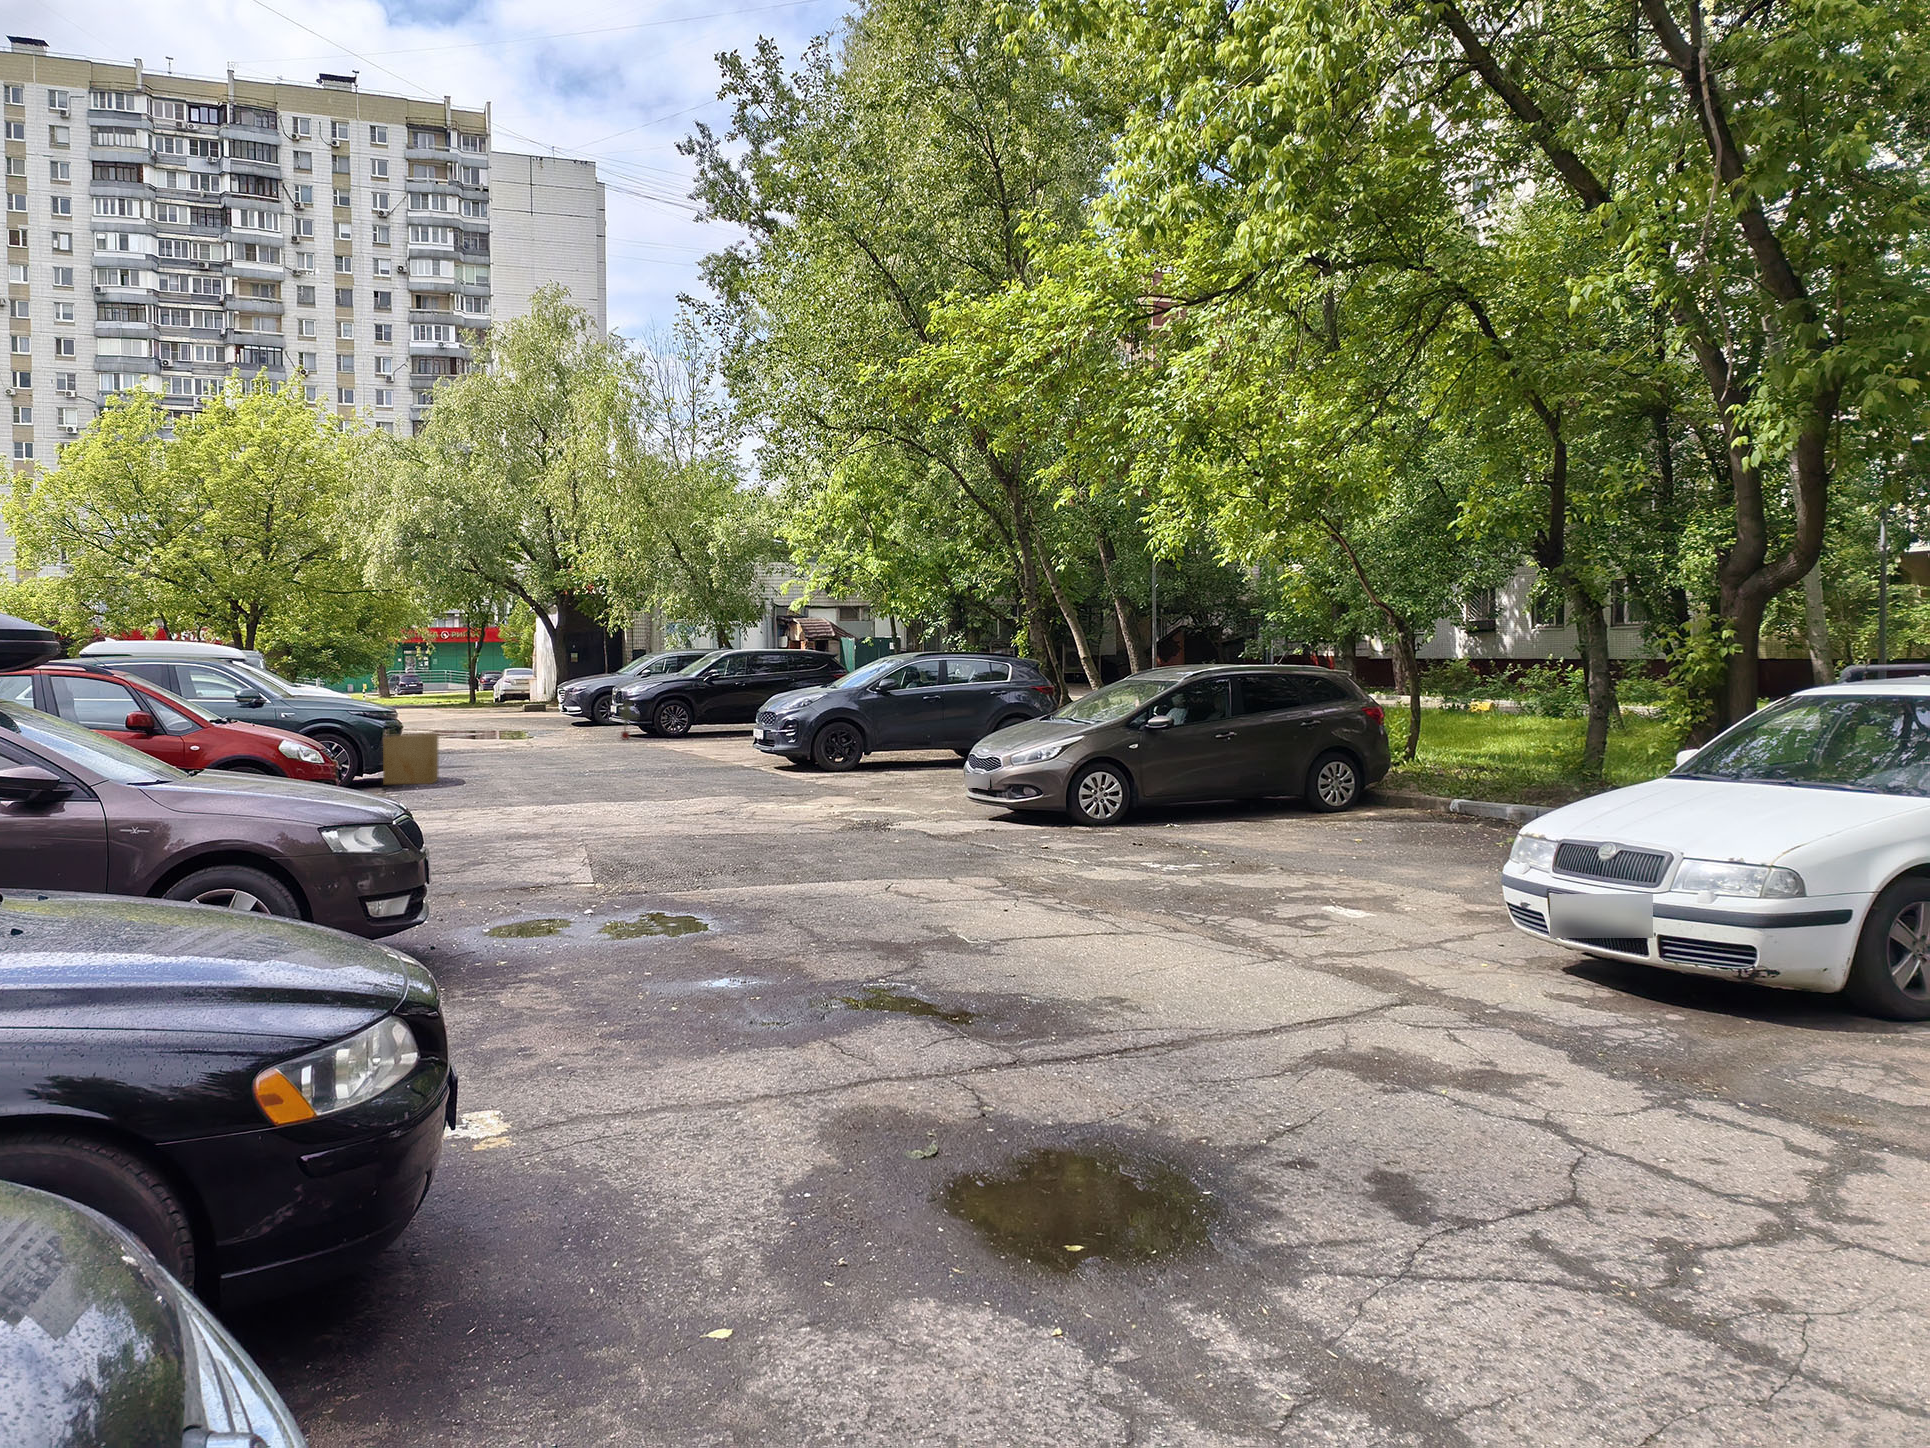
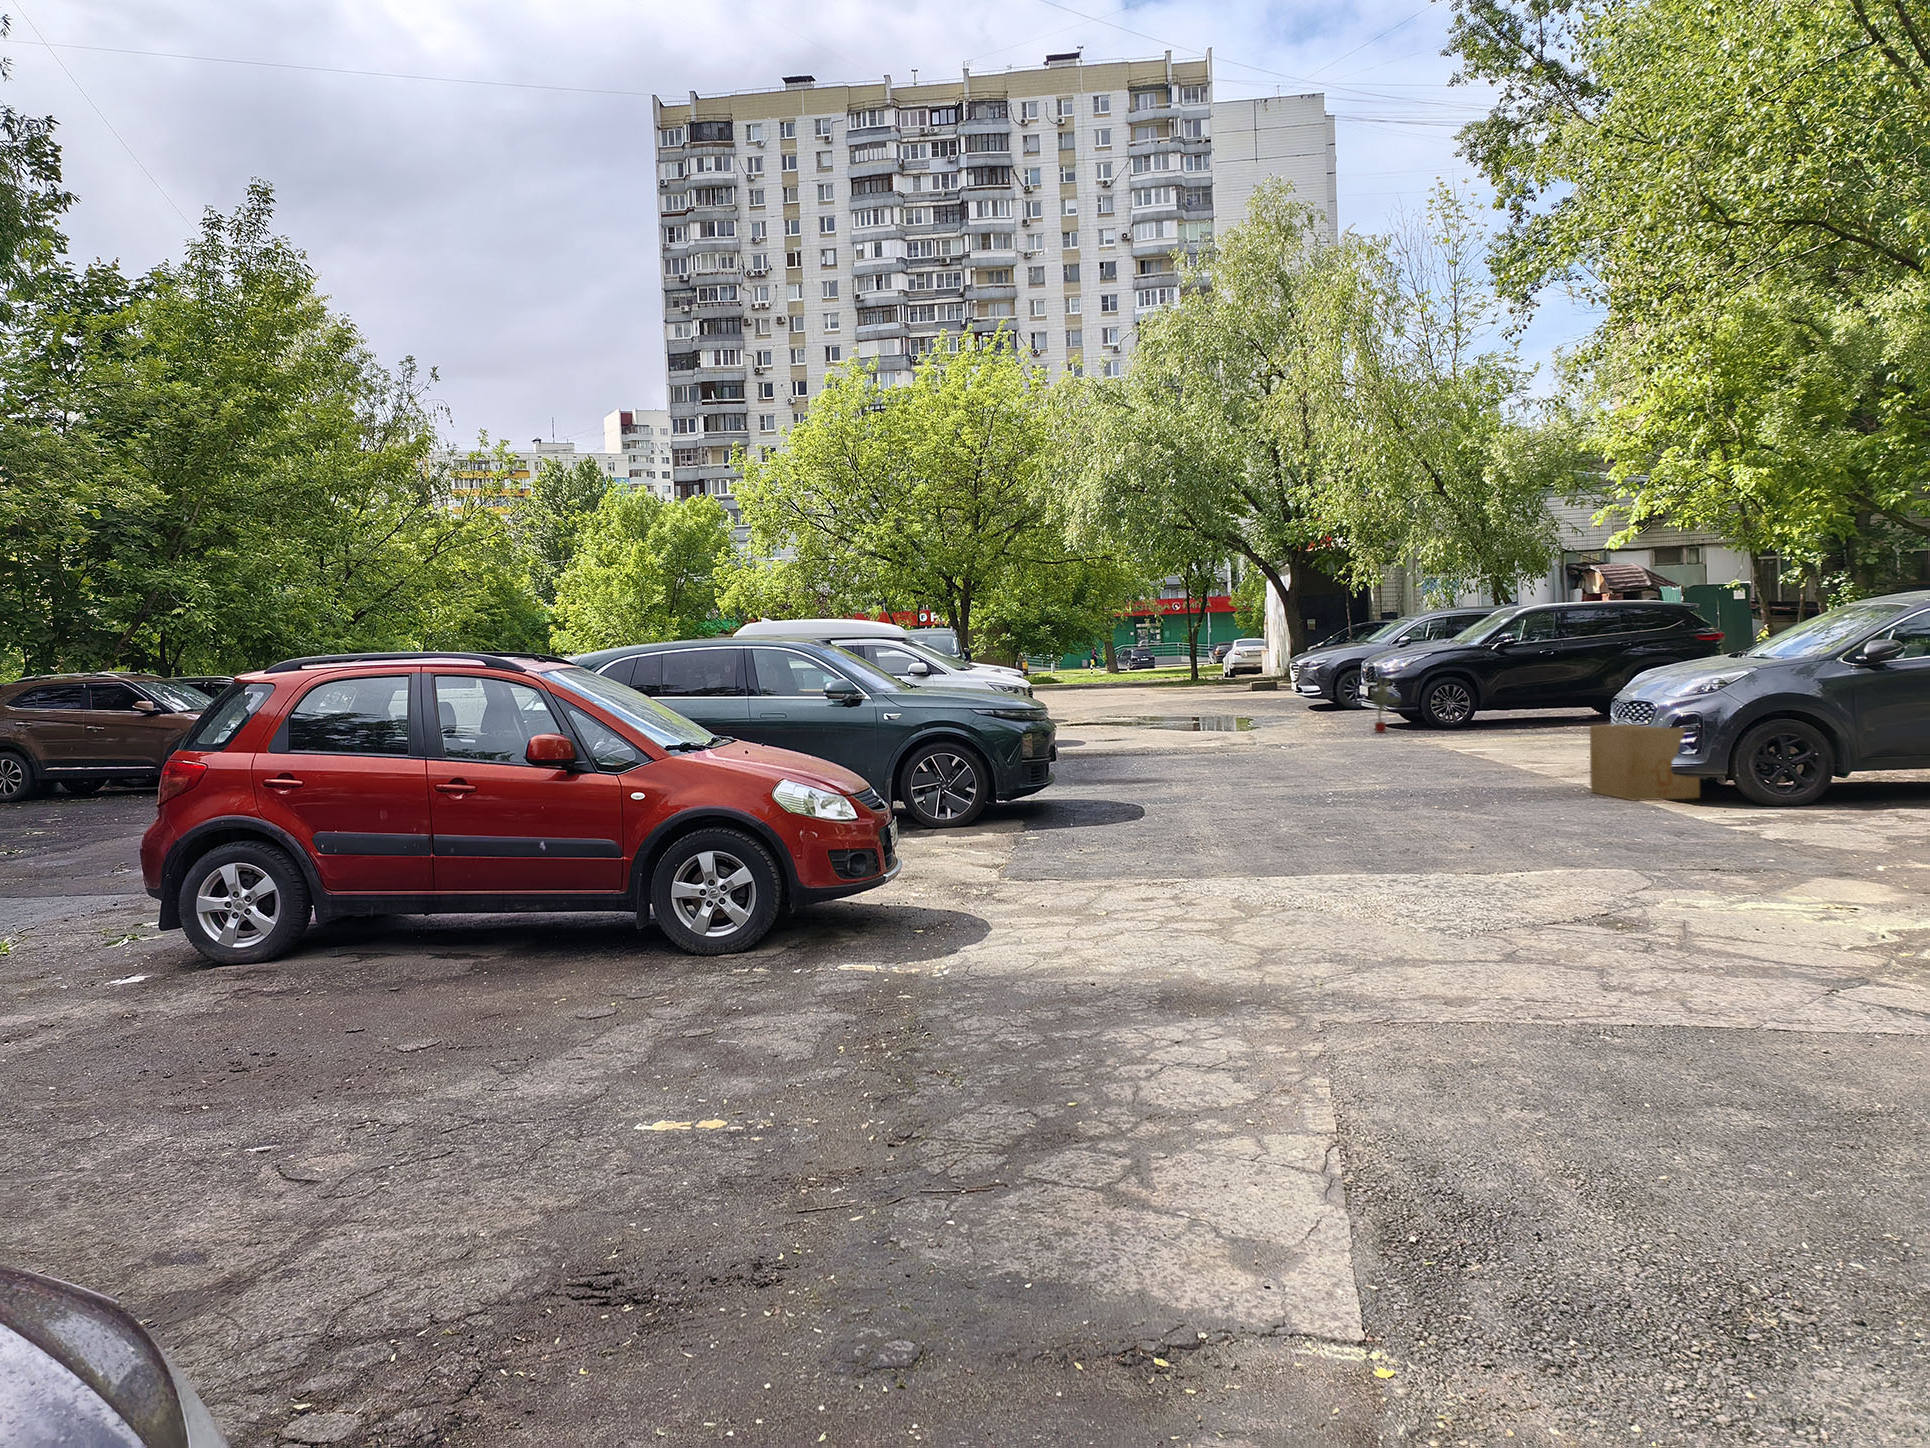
cardboard box: present [383,734,439,784] -> present [1590,724,1700,801]

